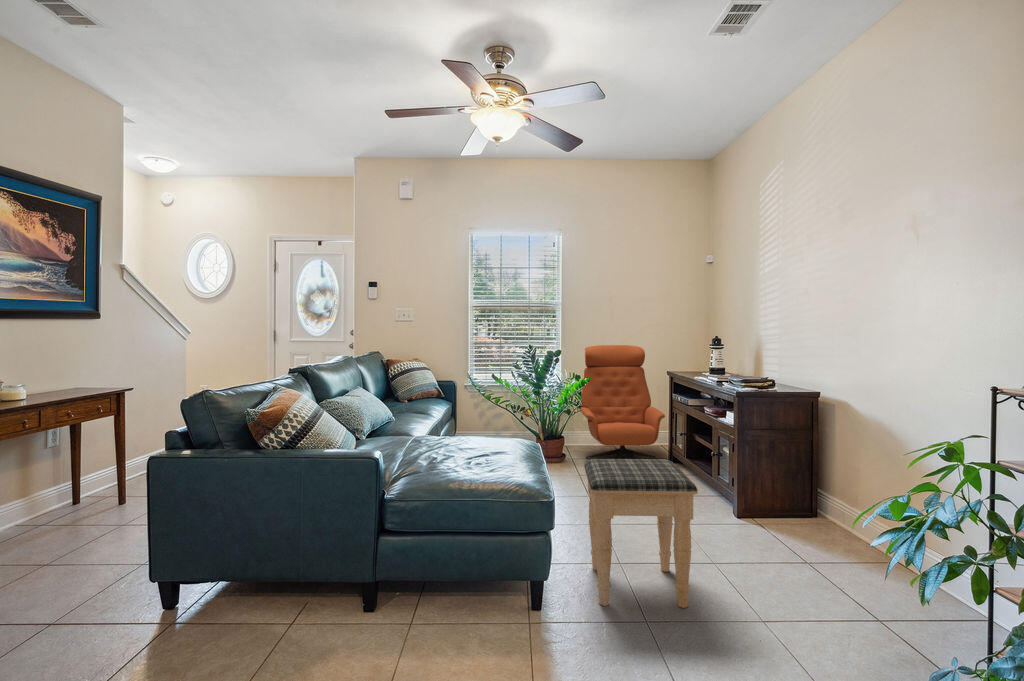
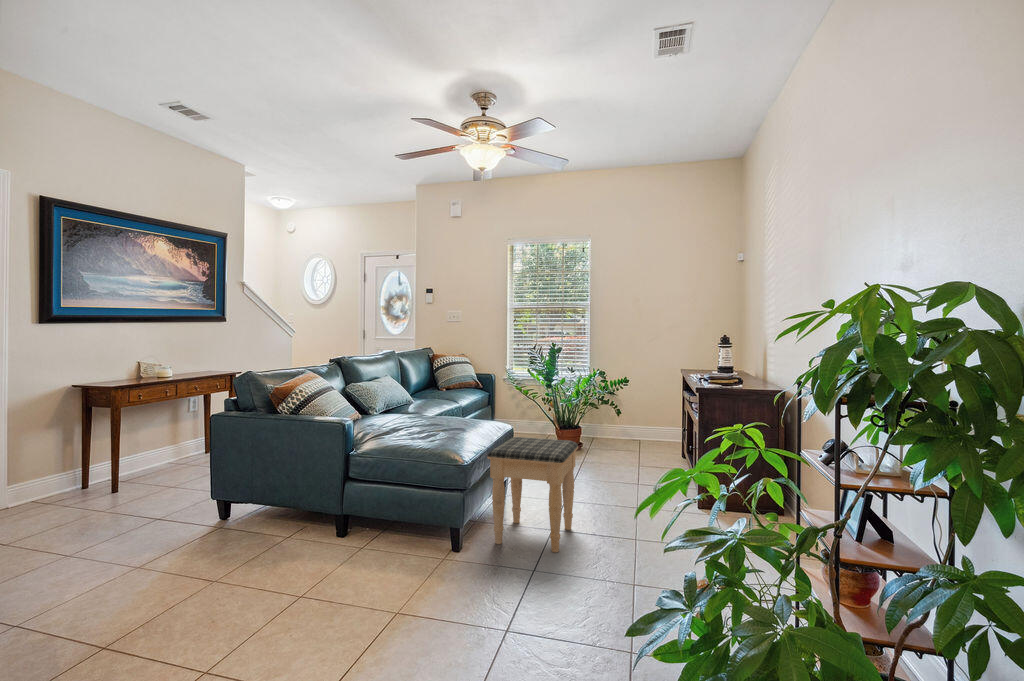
lounge chair: present [580,345,665,459] -> none [588,347,660,458]

